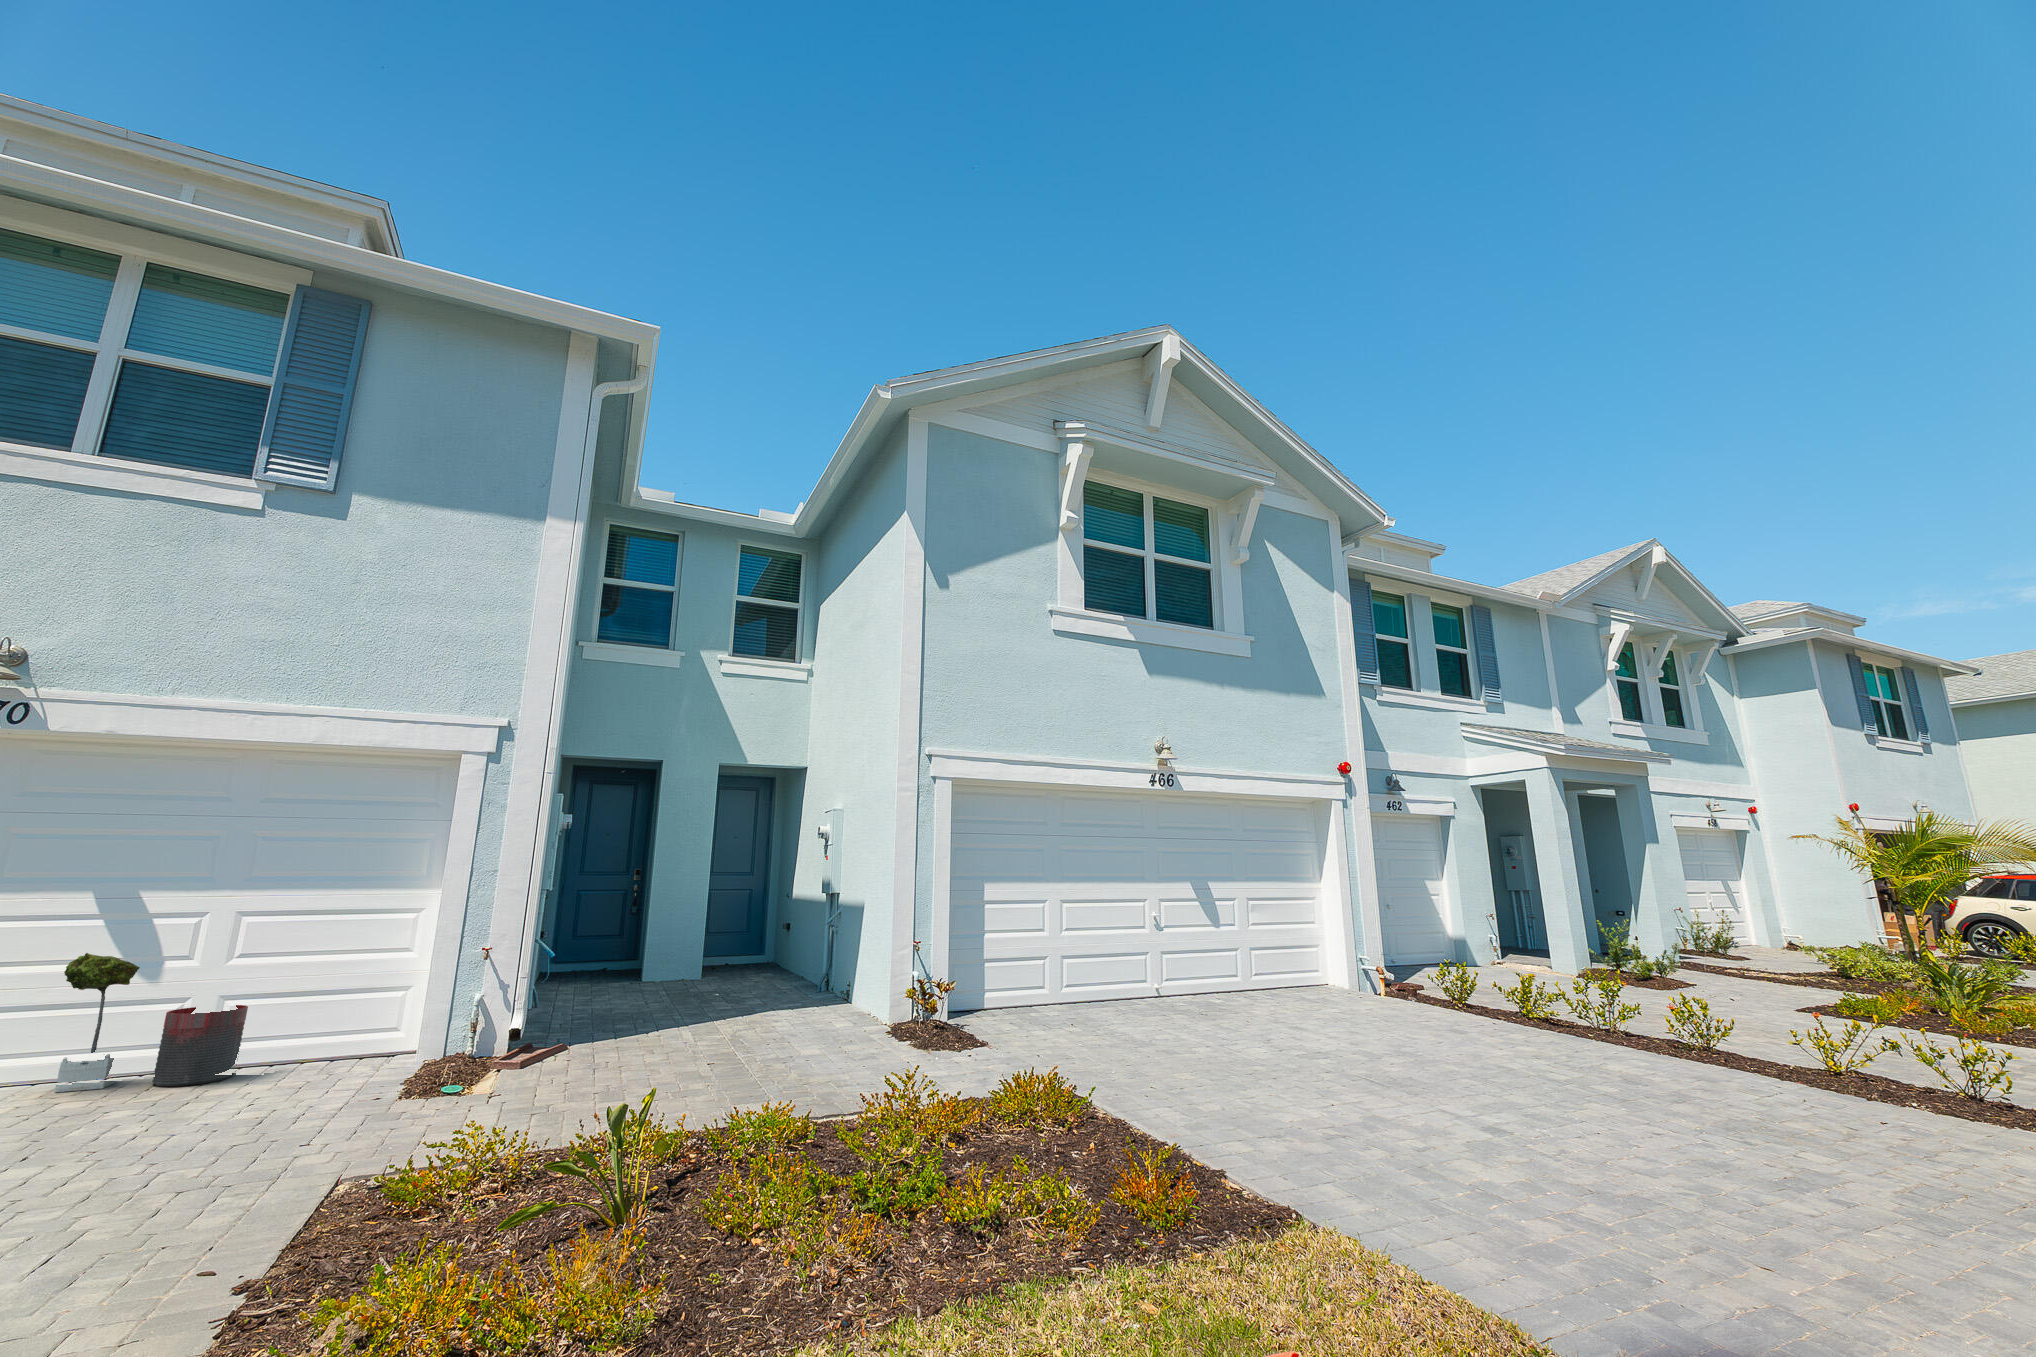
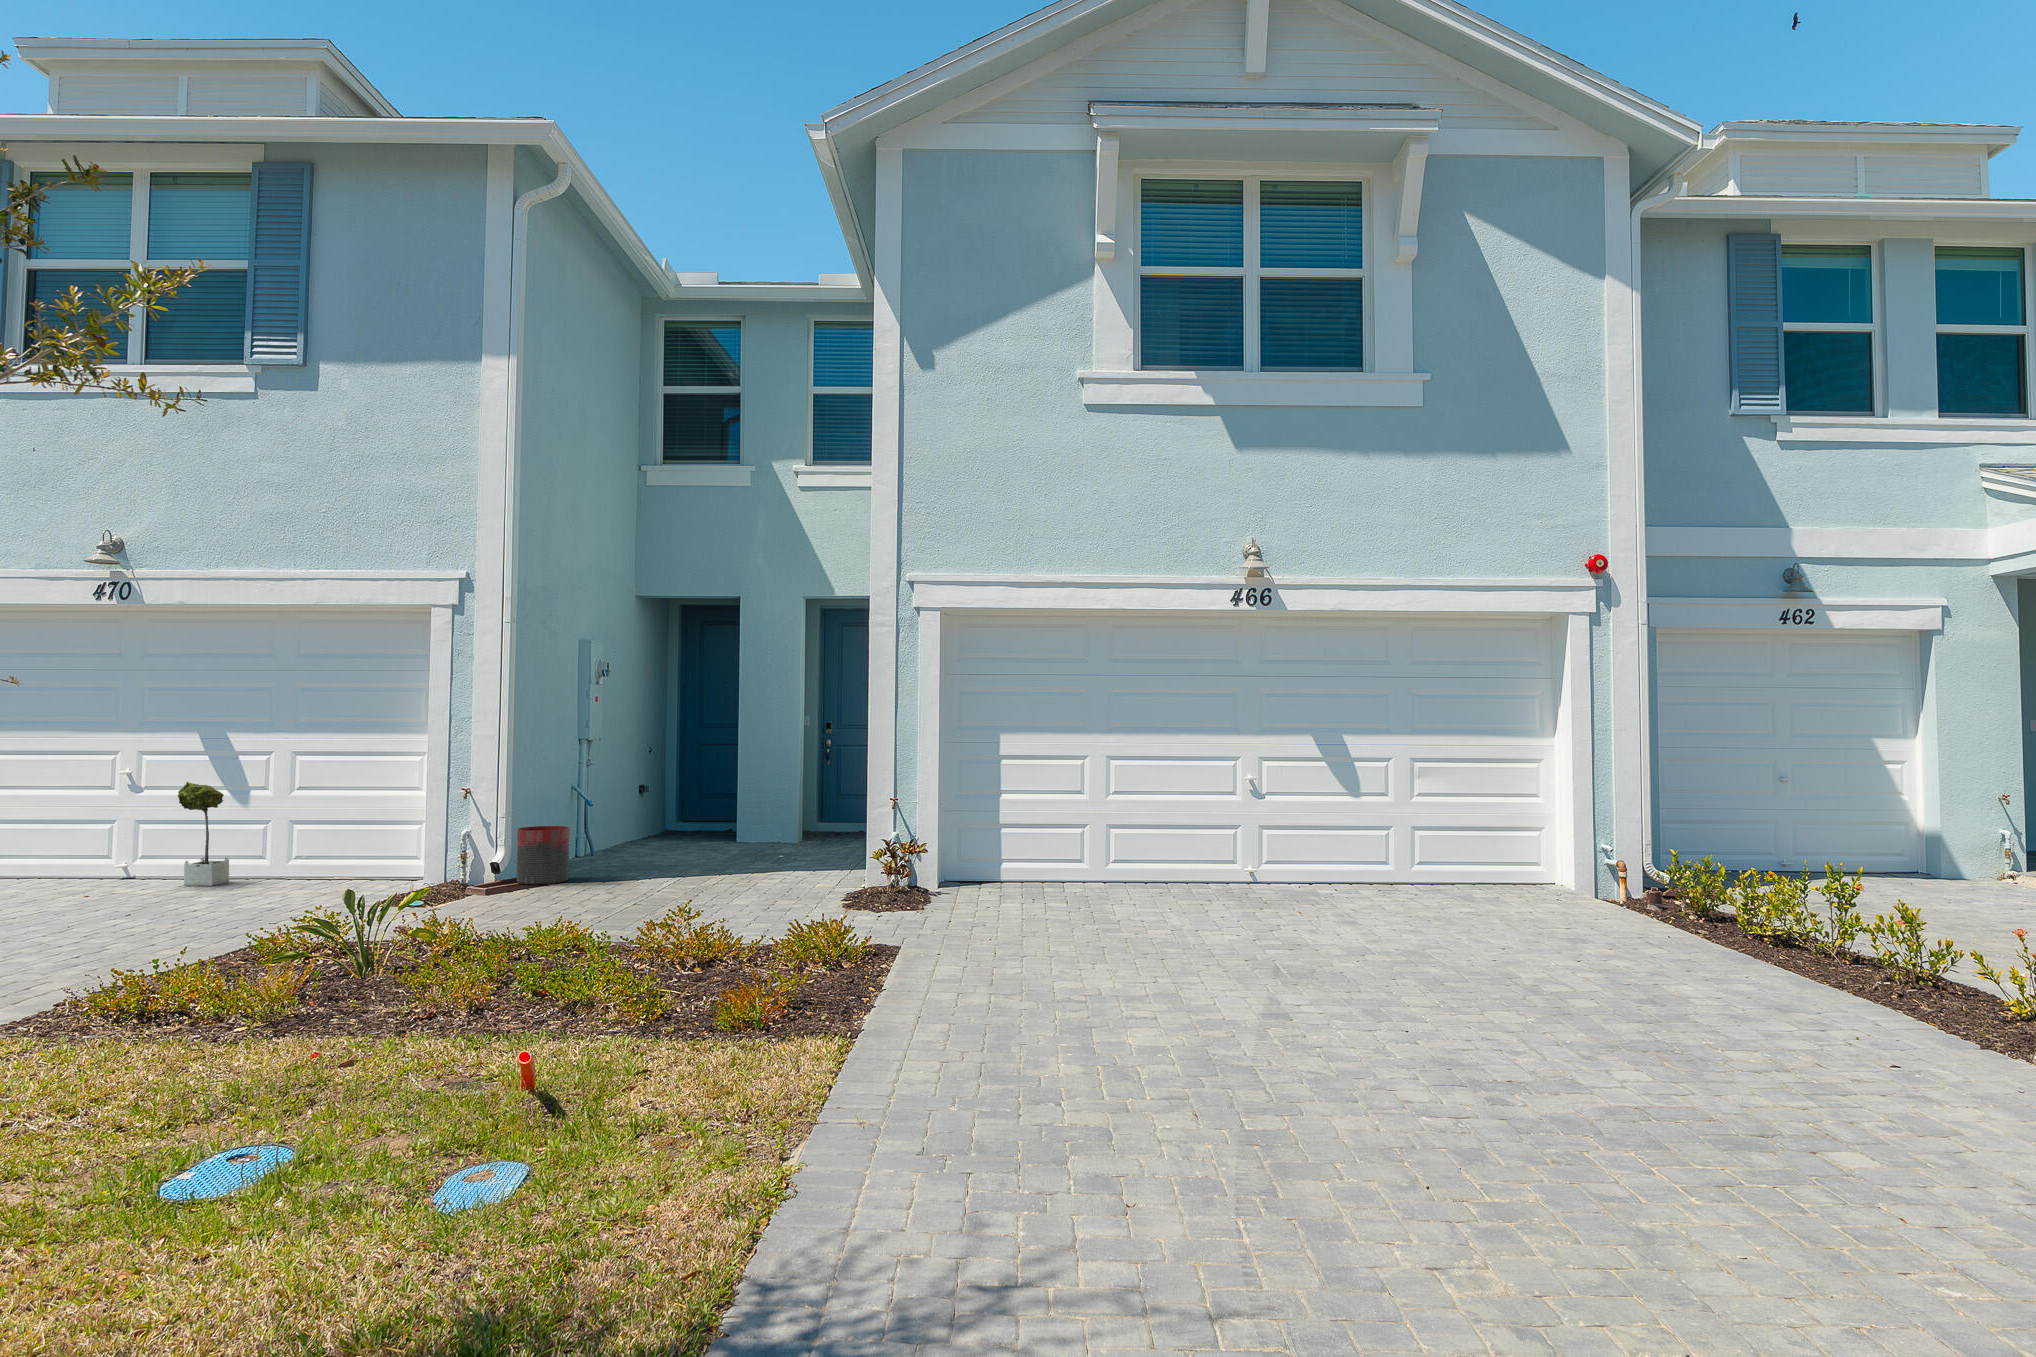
trash can: present [152,1005,248,1086] -> present [516,826,570,885]

